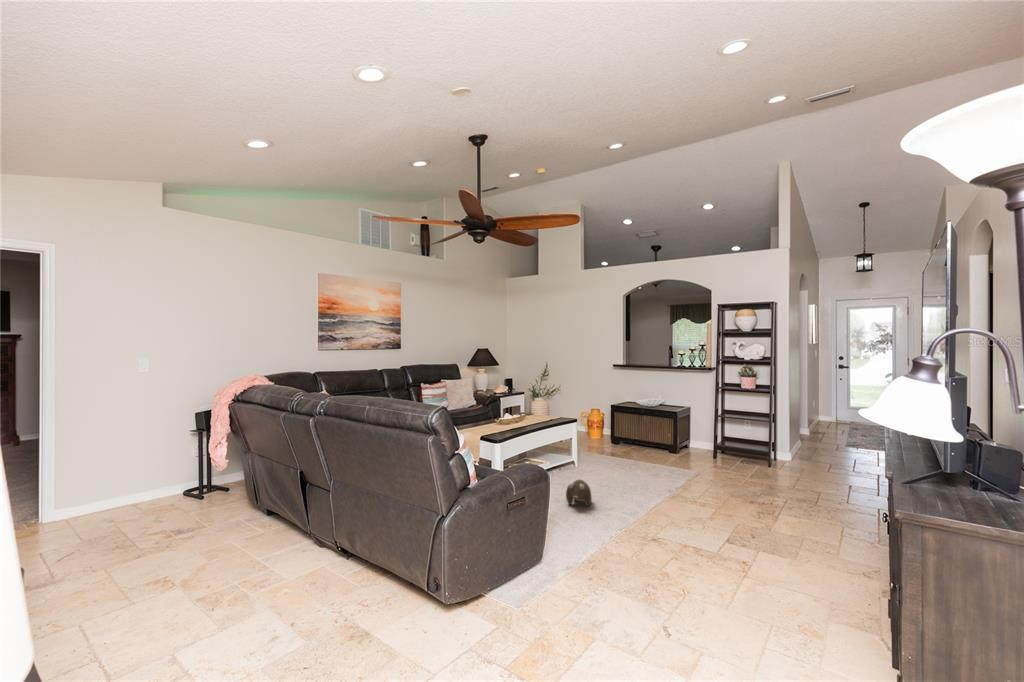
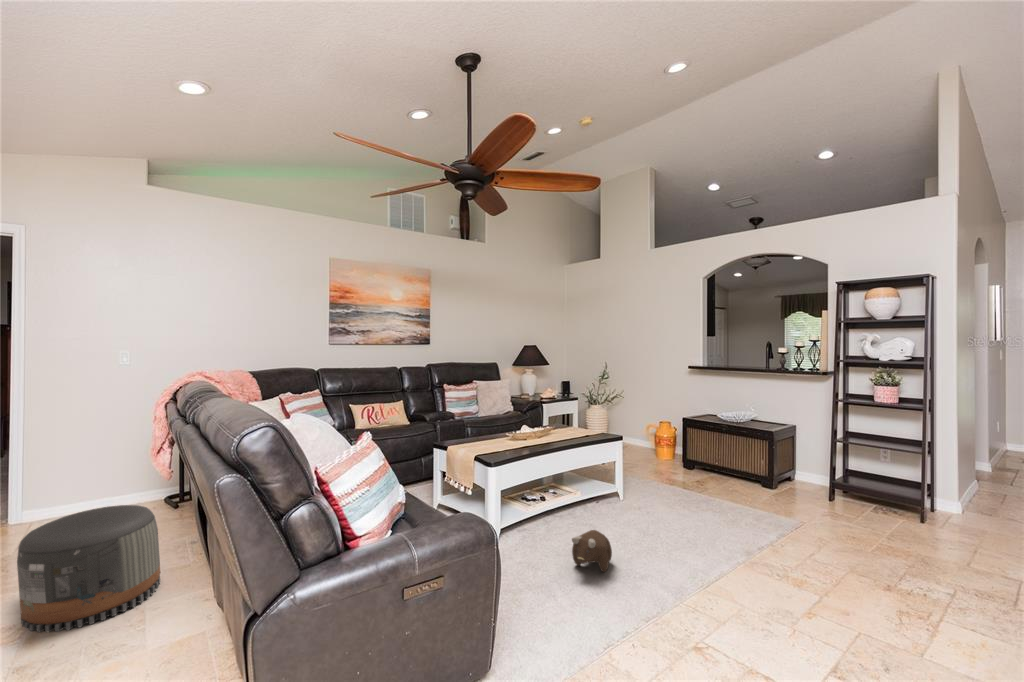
pouf: none [180,483,276,574] -> present [17,505,160,632]

